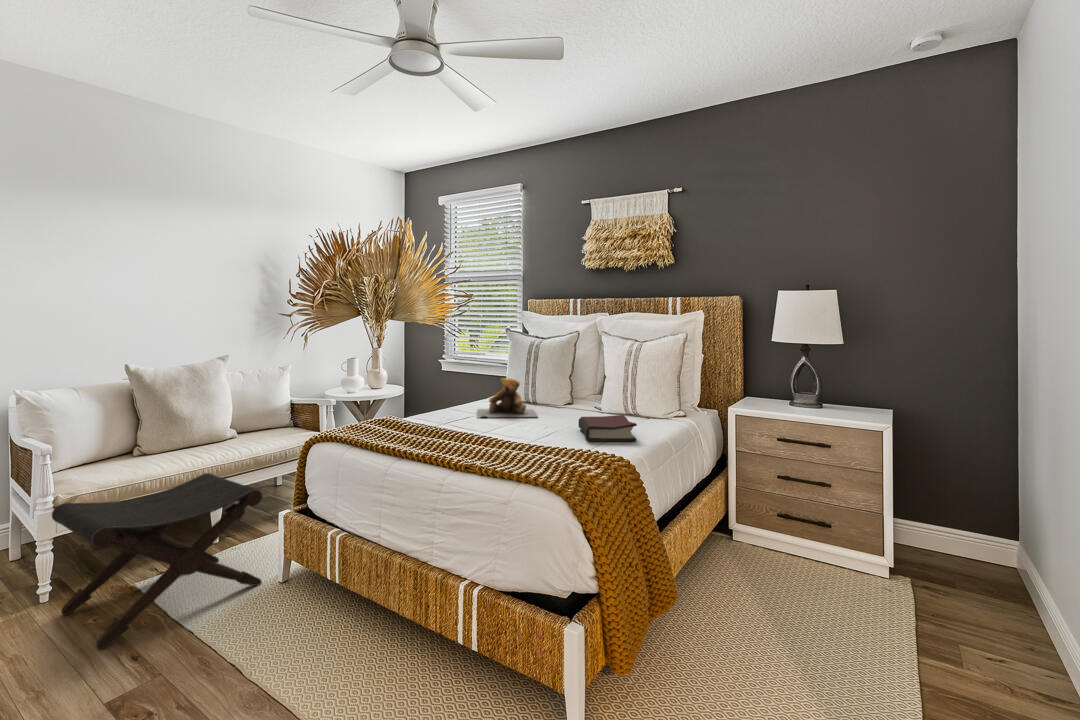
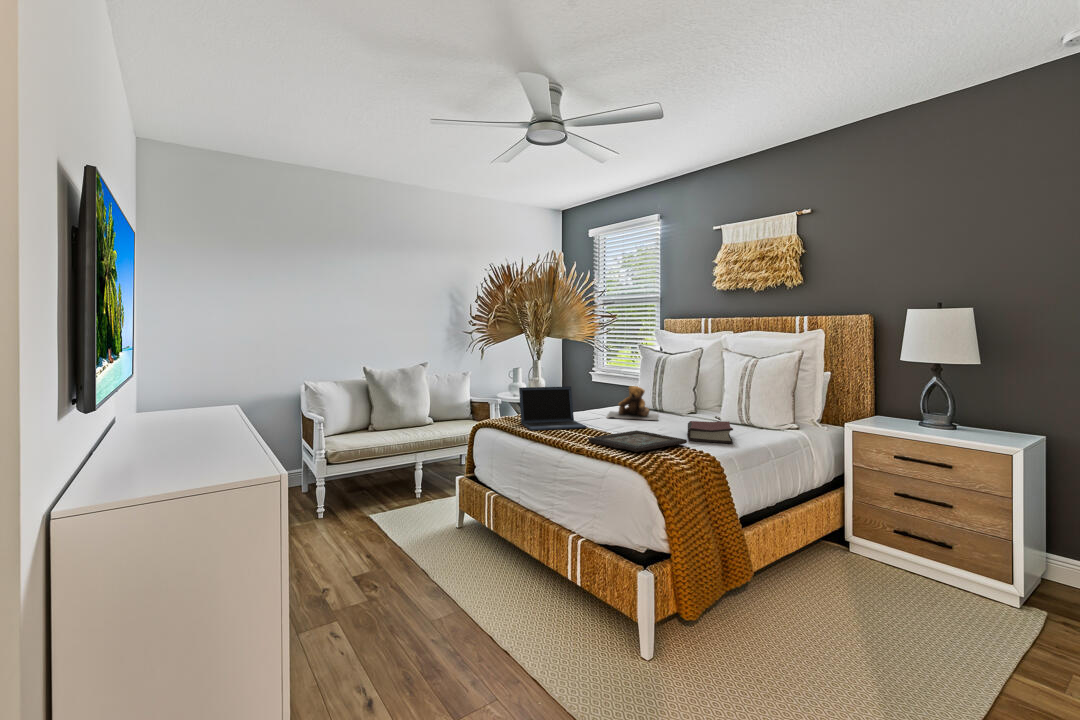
laptop: none [367,382,461,442] -> present [519,386,587,430]
decorative tray: none [471,433,590,464] -> present [588,430,687,452]
footstool: present [52,473,262,649] -> none [324,446,446,551]

